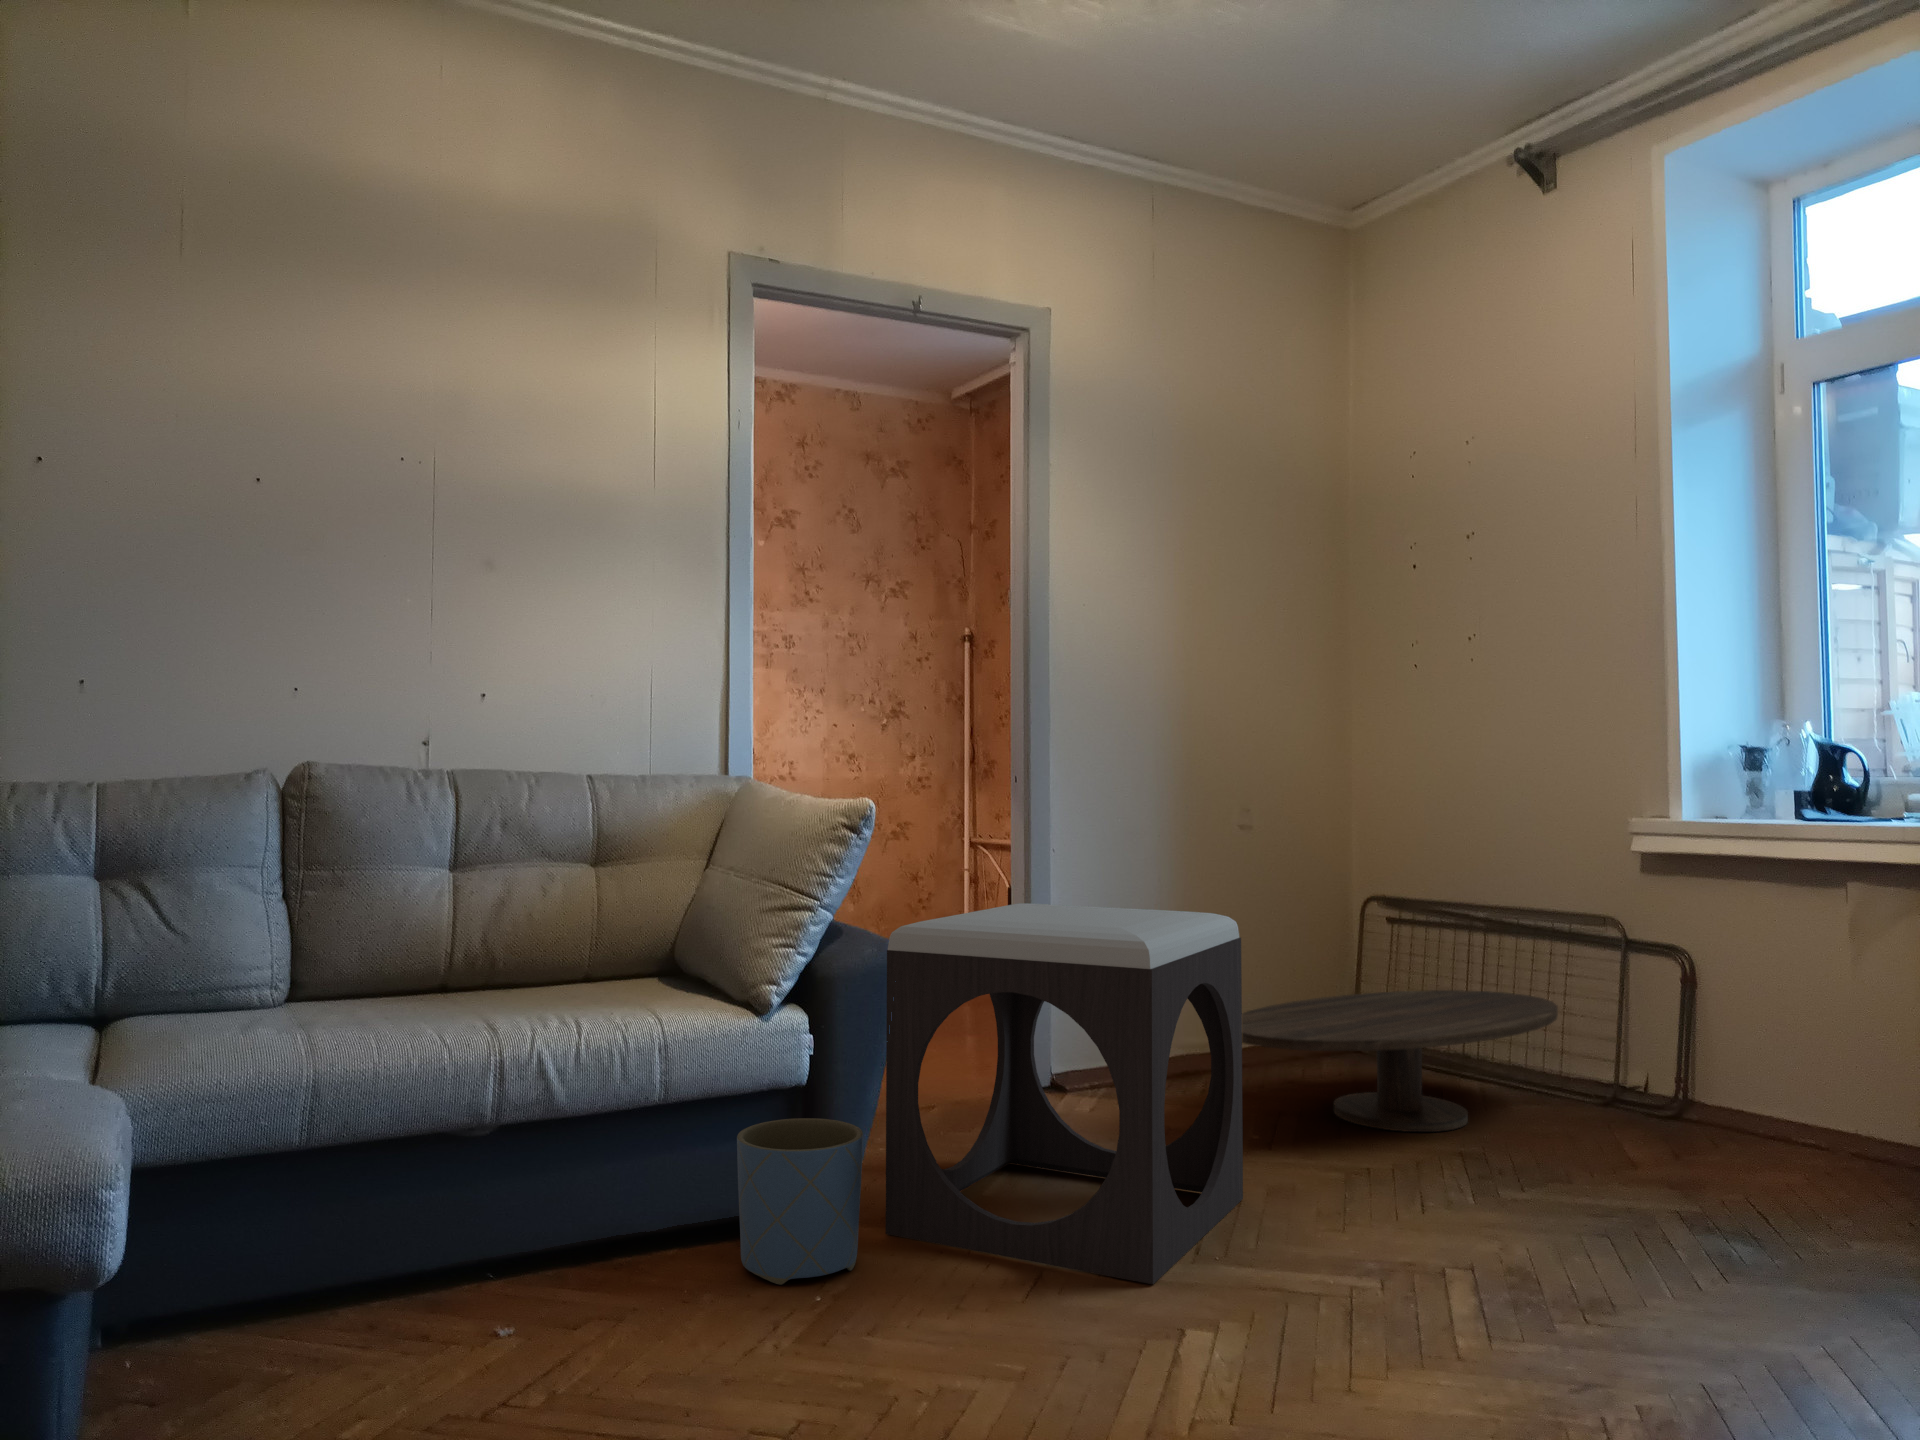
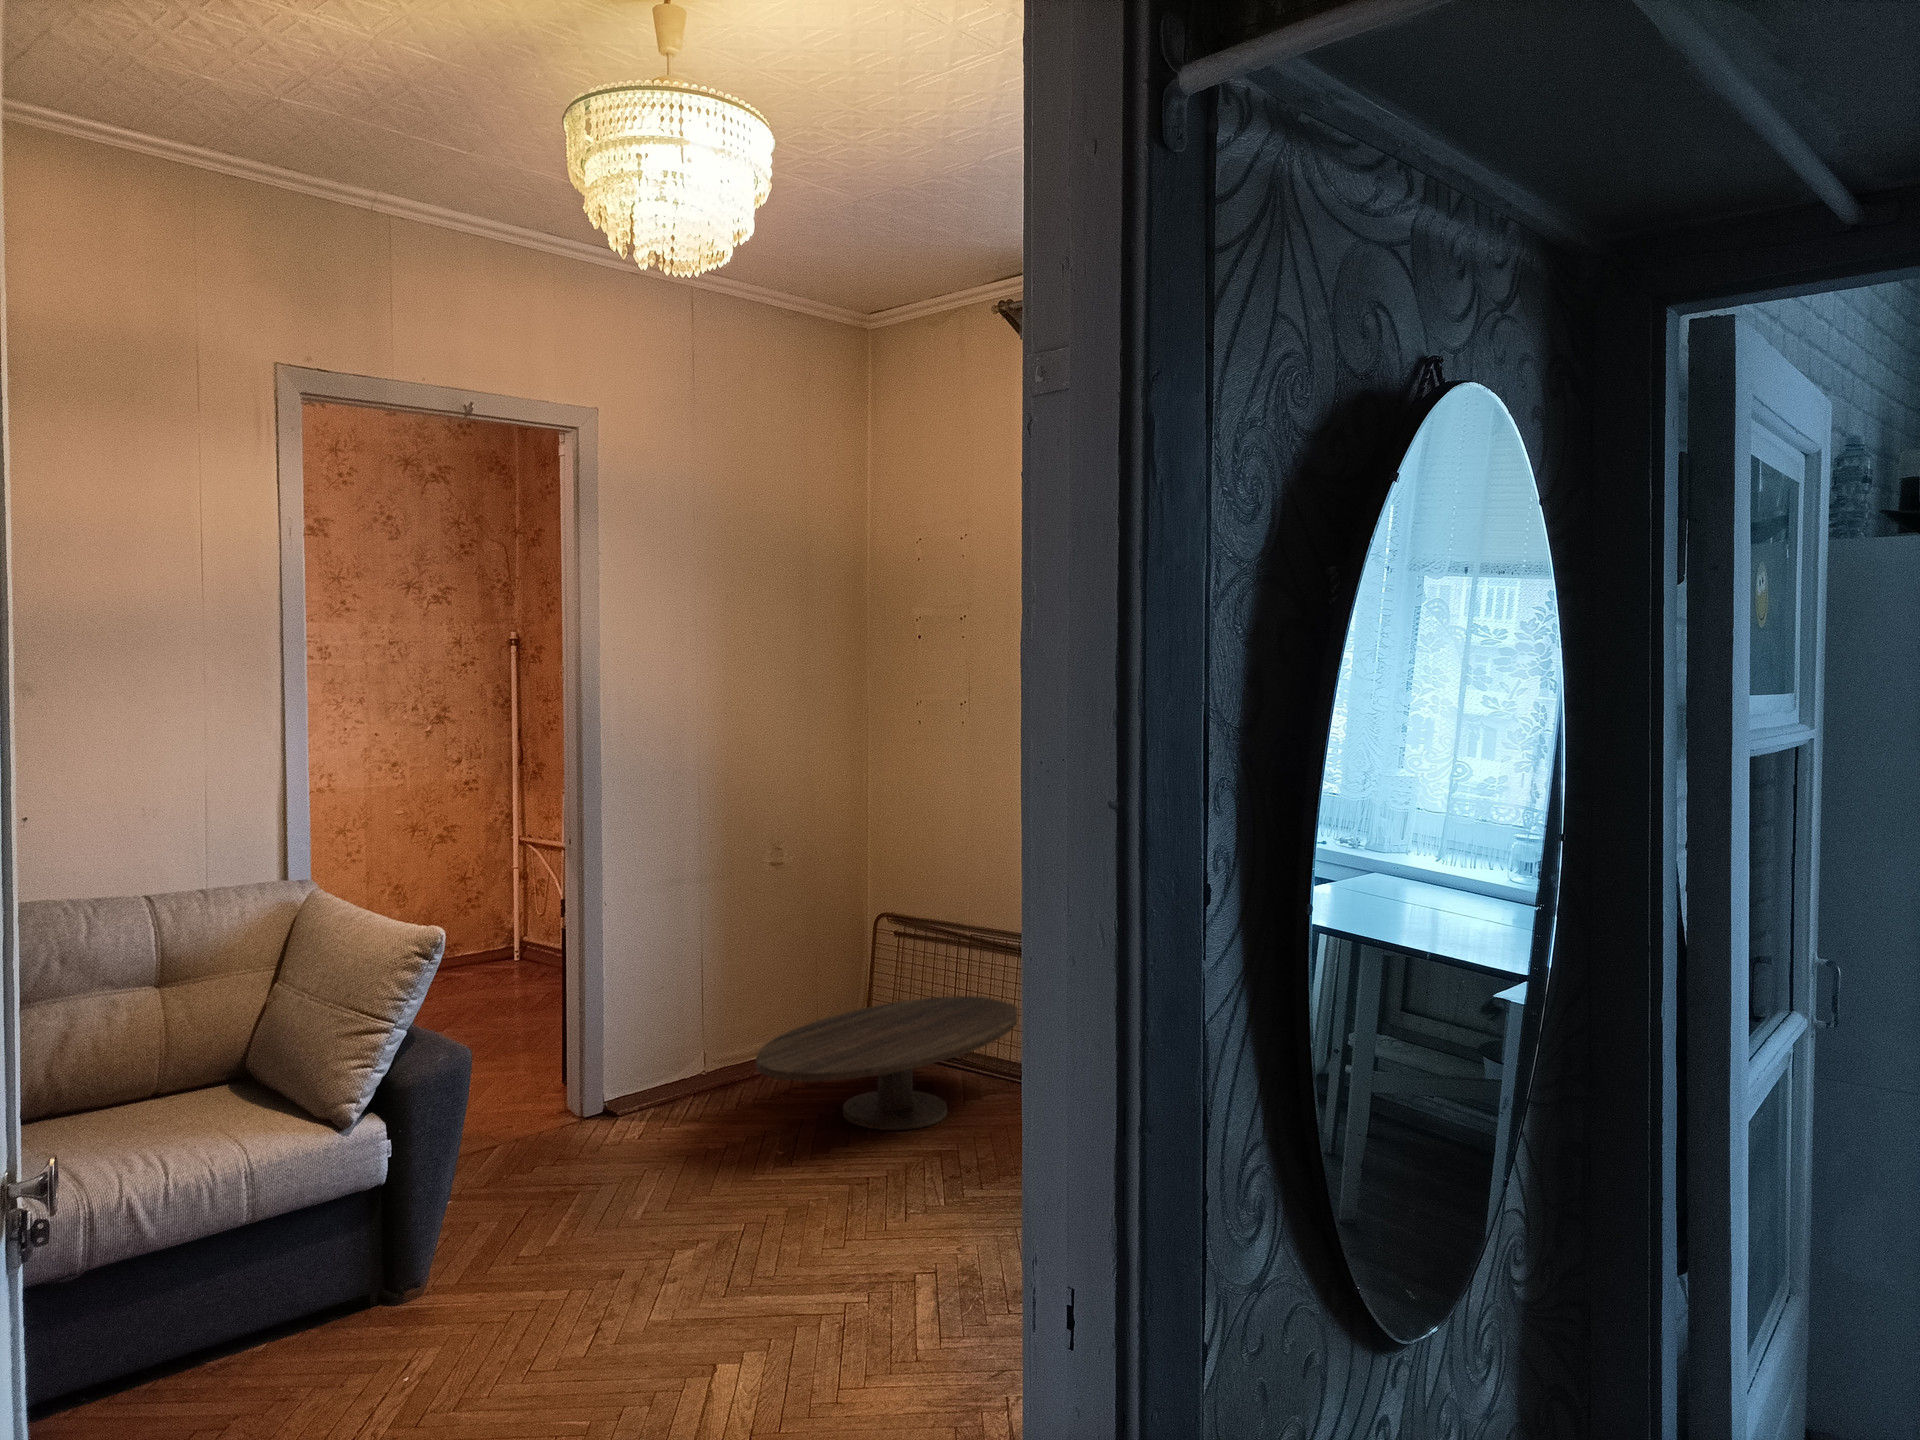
footstool: present [886,903,1243,1284] -> none [458,985,765,1317]
planter: present [737,1118,863,1285] -> none [323,1211,440,1365]

